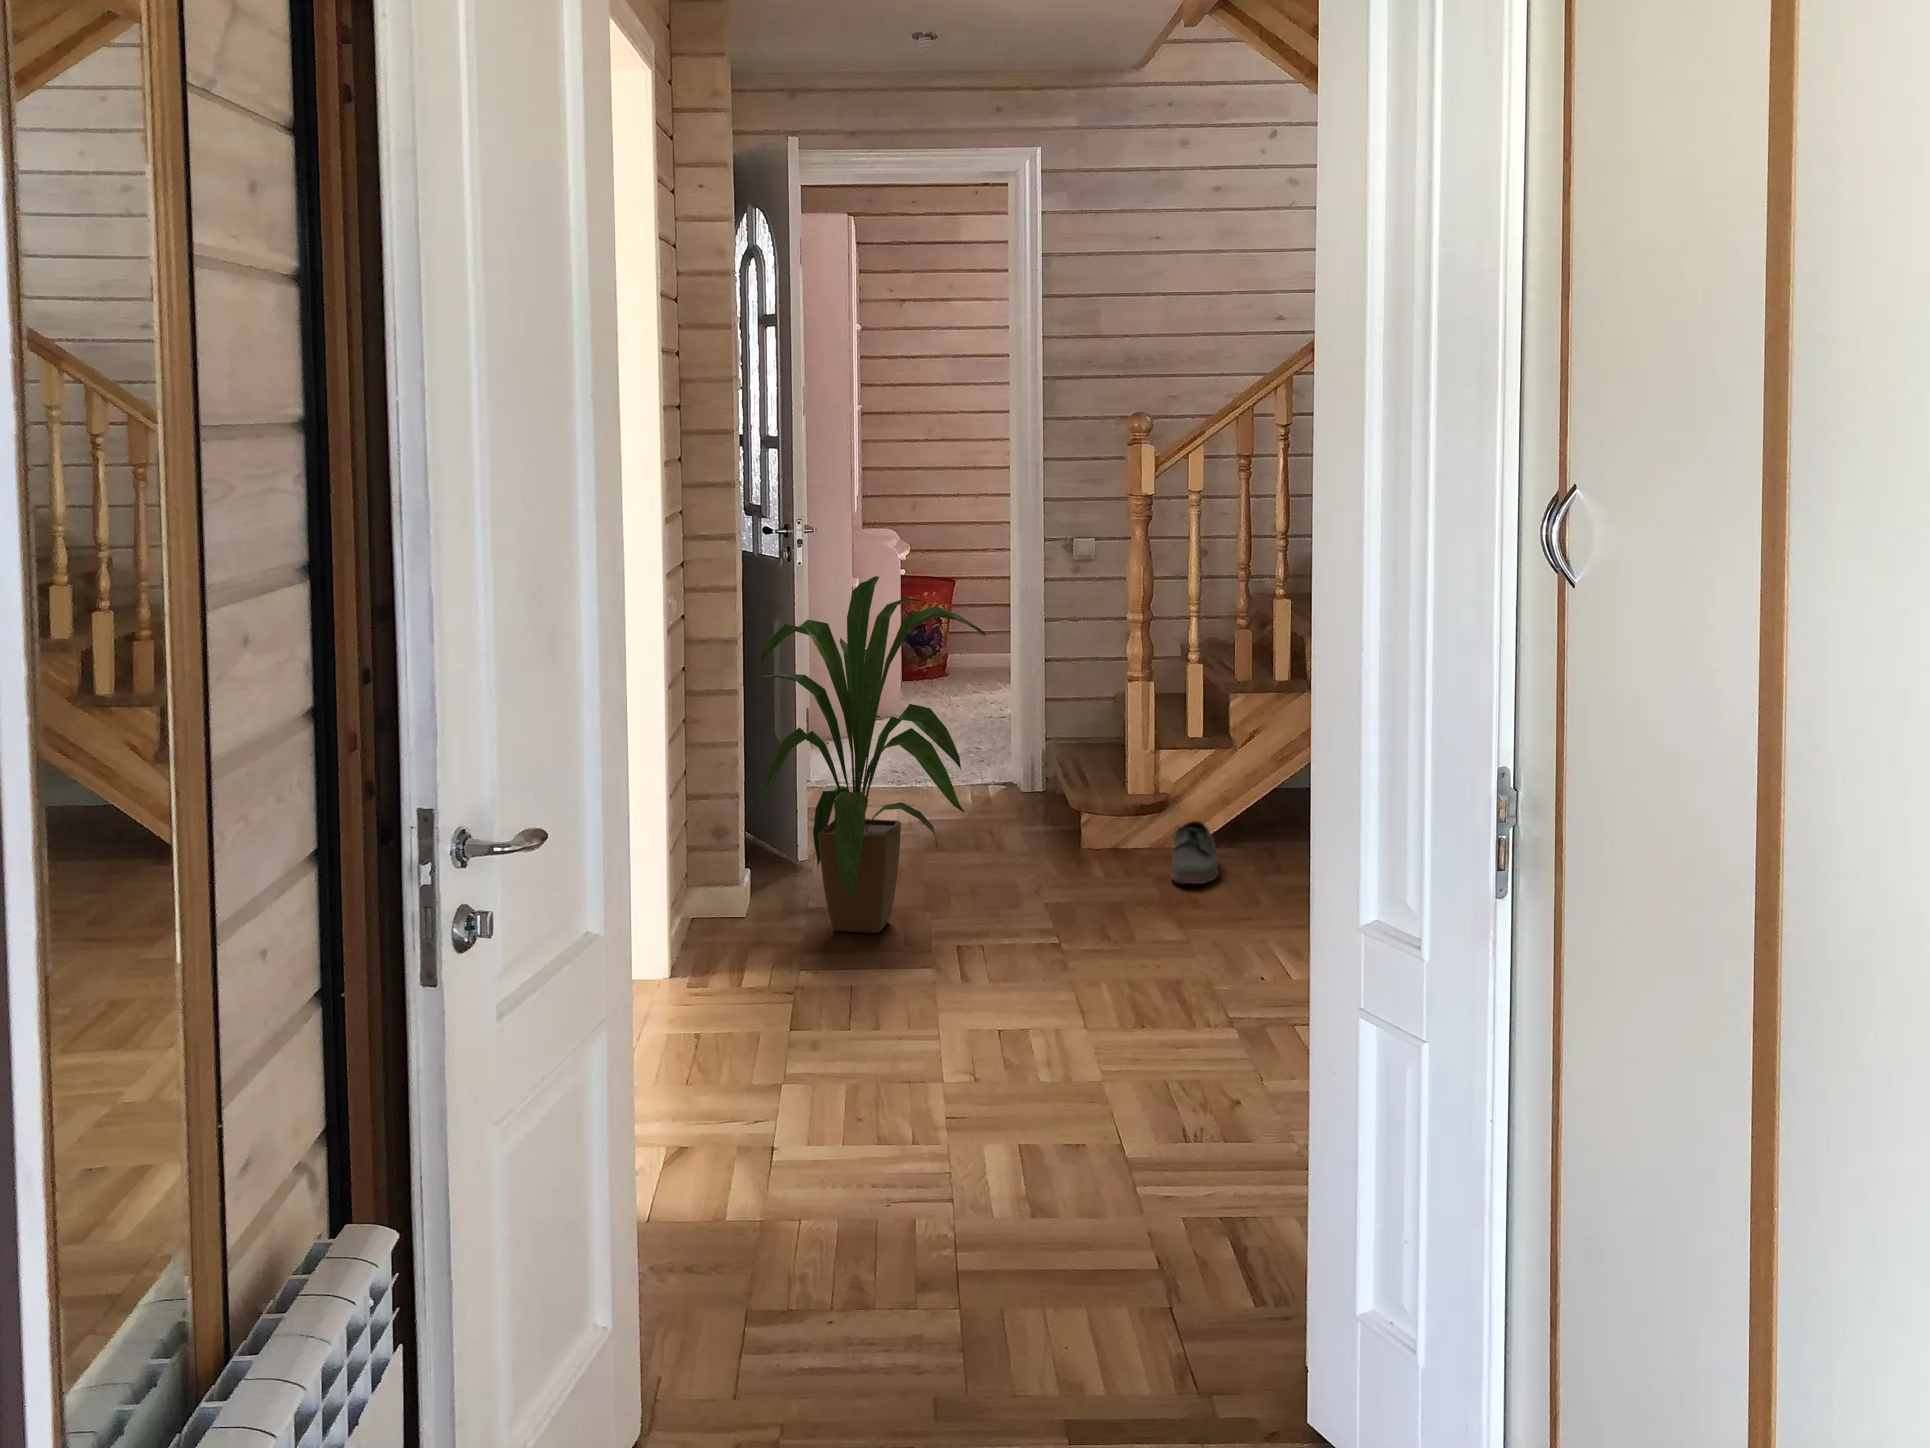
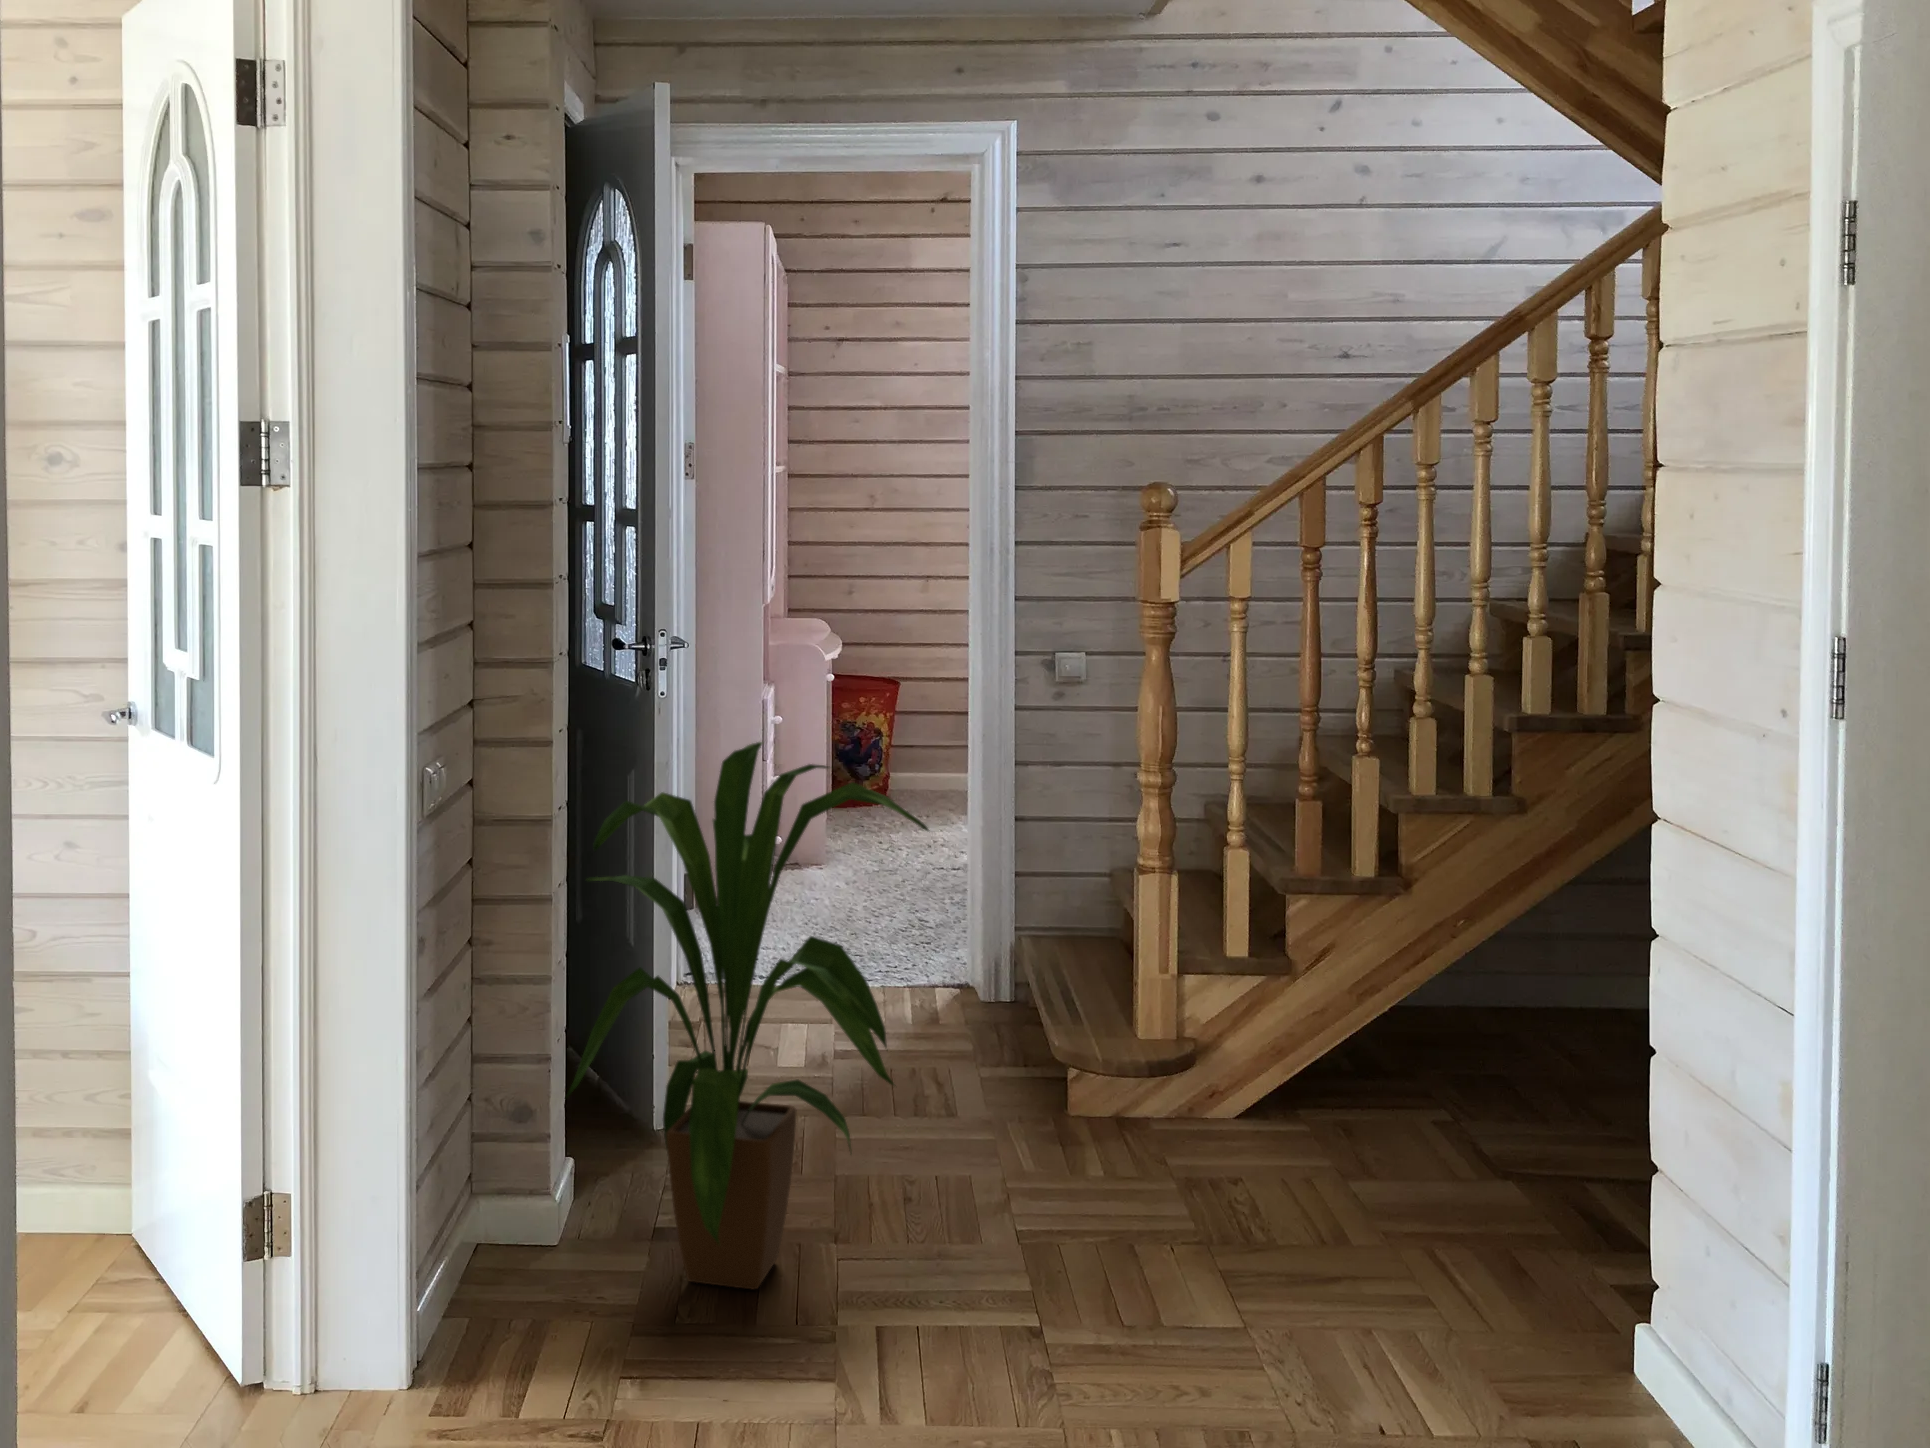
shoe: present [1170,821,1219,884] -> none [1202,1081,1274,1193]

